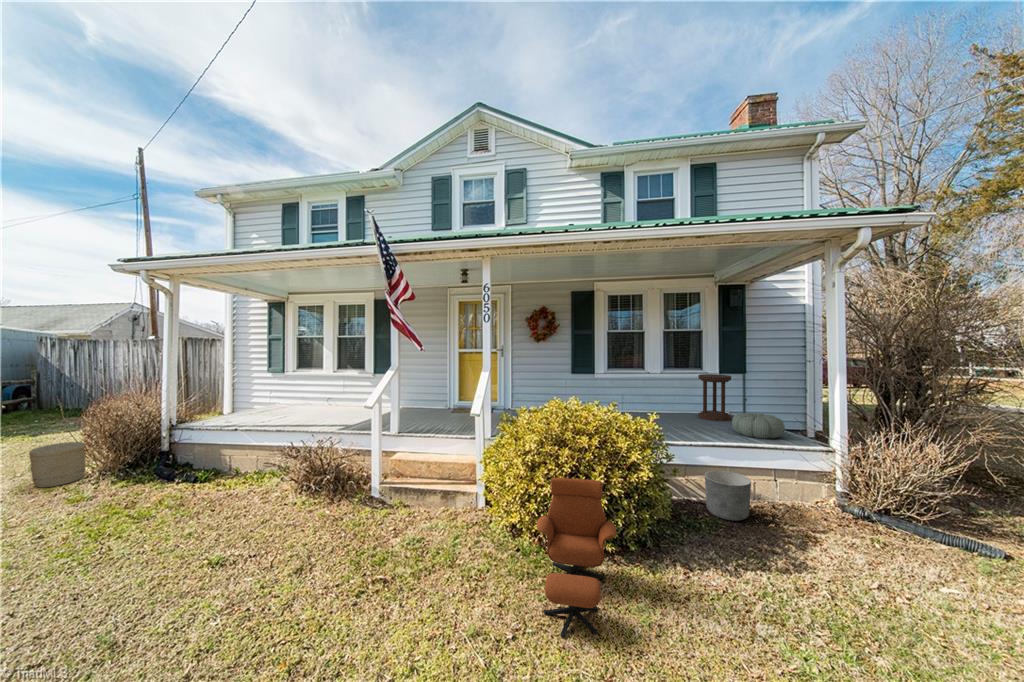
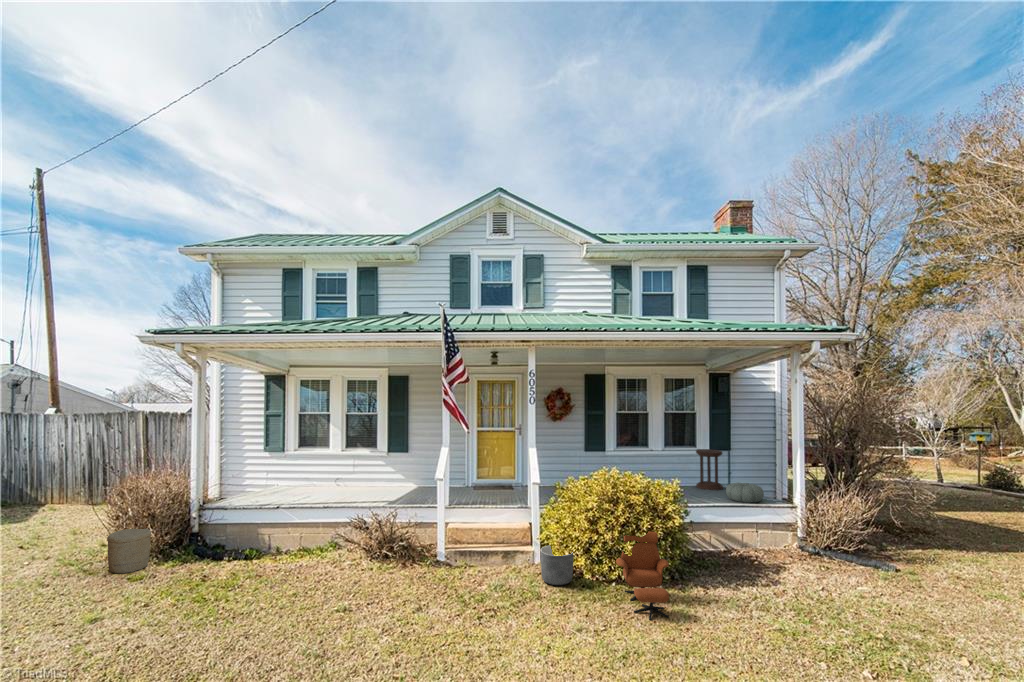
planter: present [705,471,751,521] -> present [541,546,574,585]

